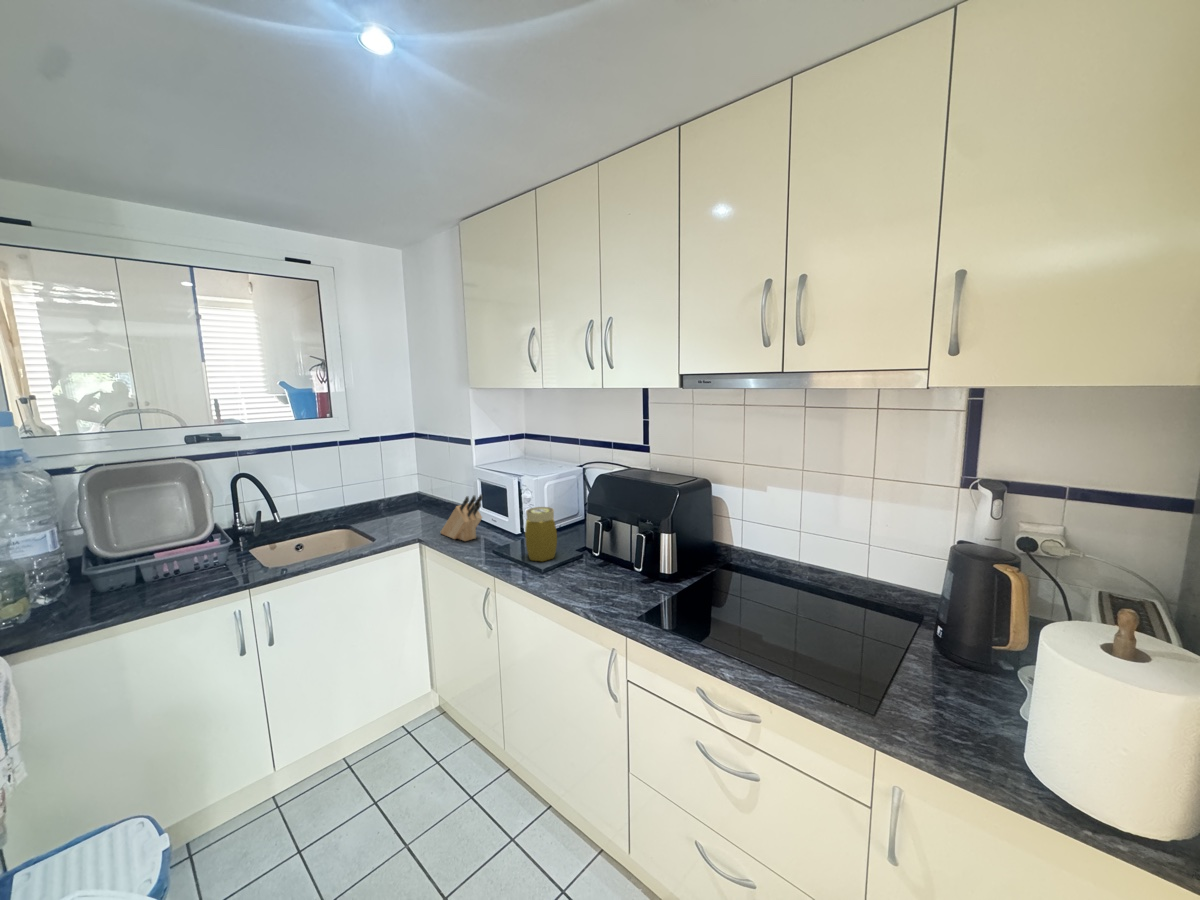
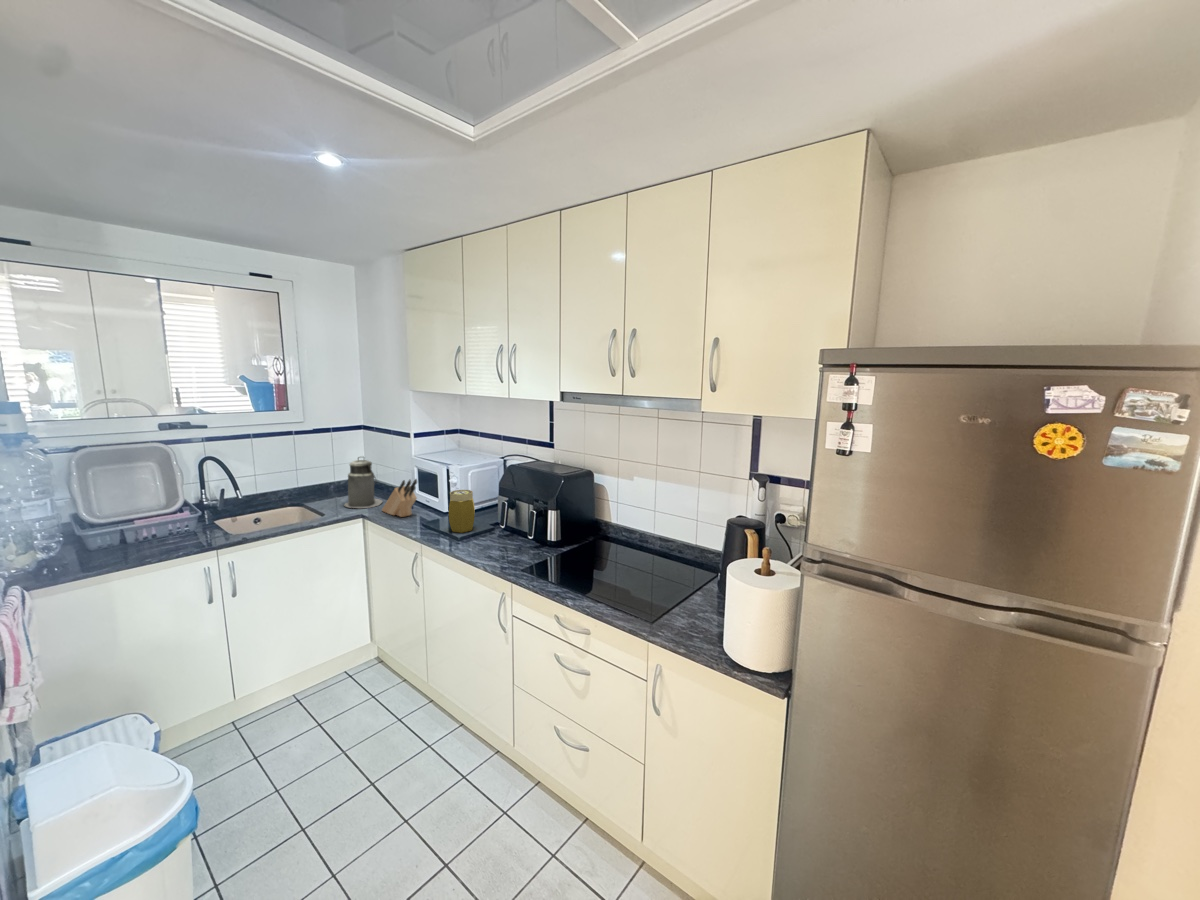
canister: none [397,469,440,531] -> present [344,457,382,508]

